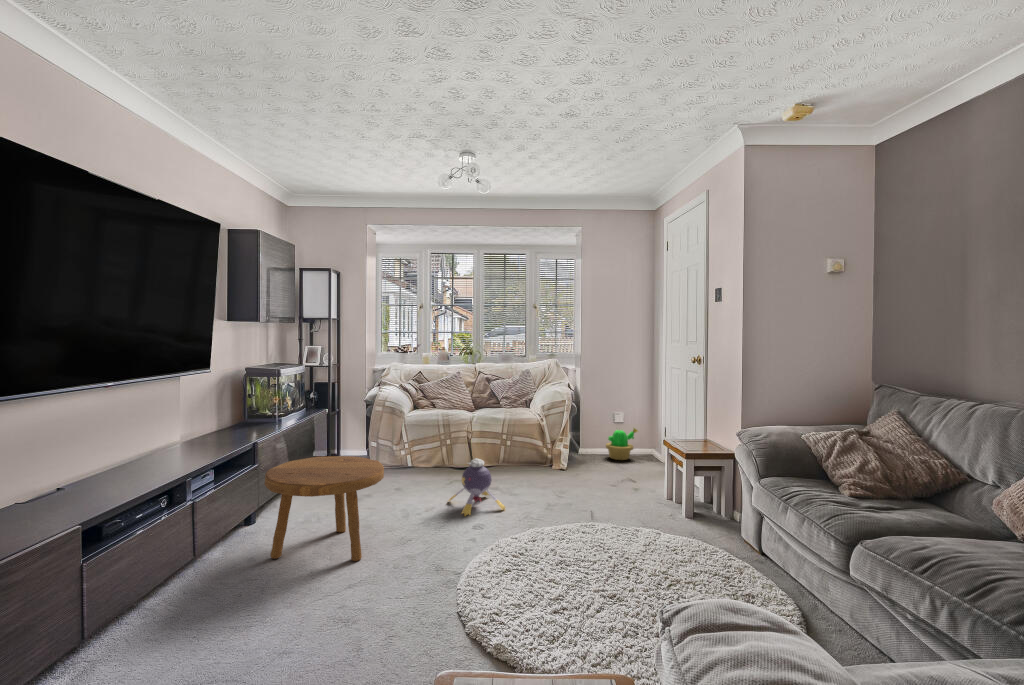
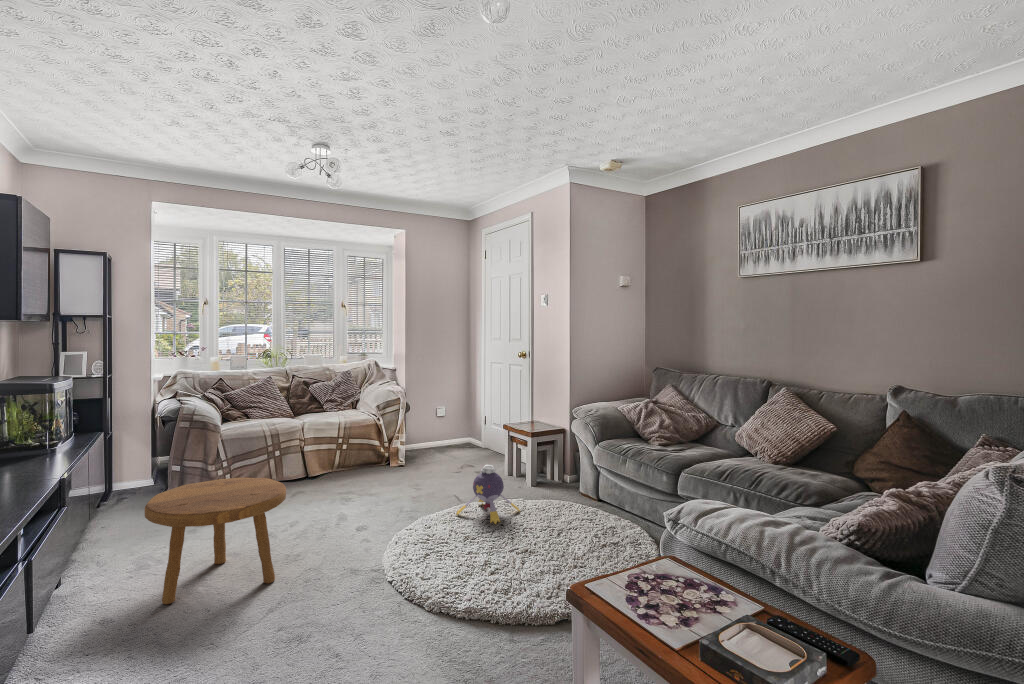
decorative plant: present [606,428,638,460] -> none [430,418,460,450]
plush toy: present [448,458,505,516] -> present [456,465,520,524]

